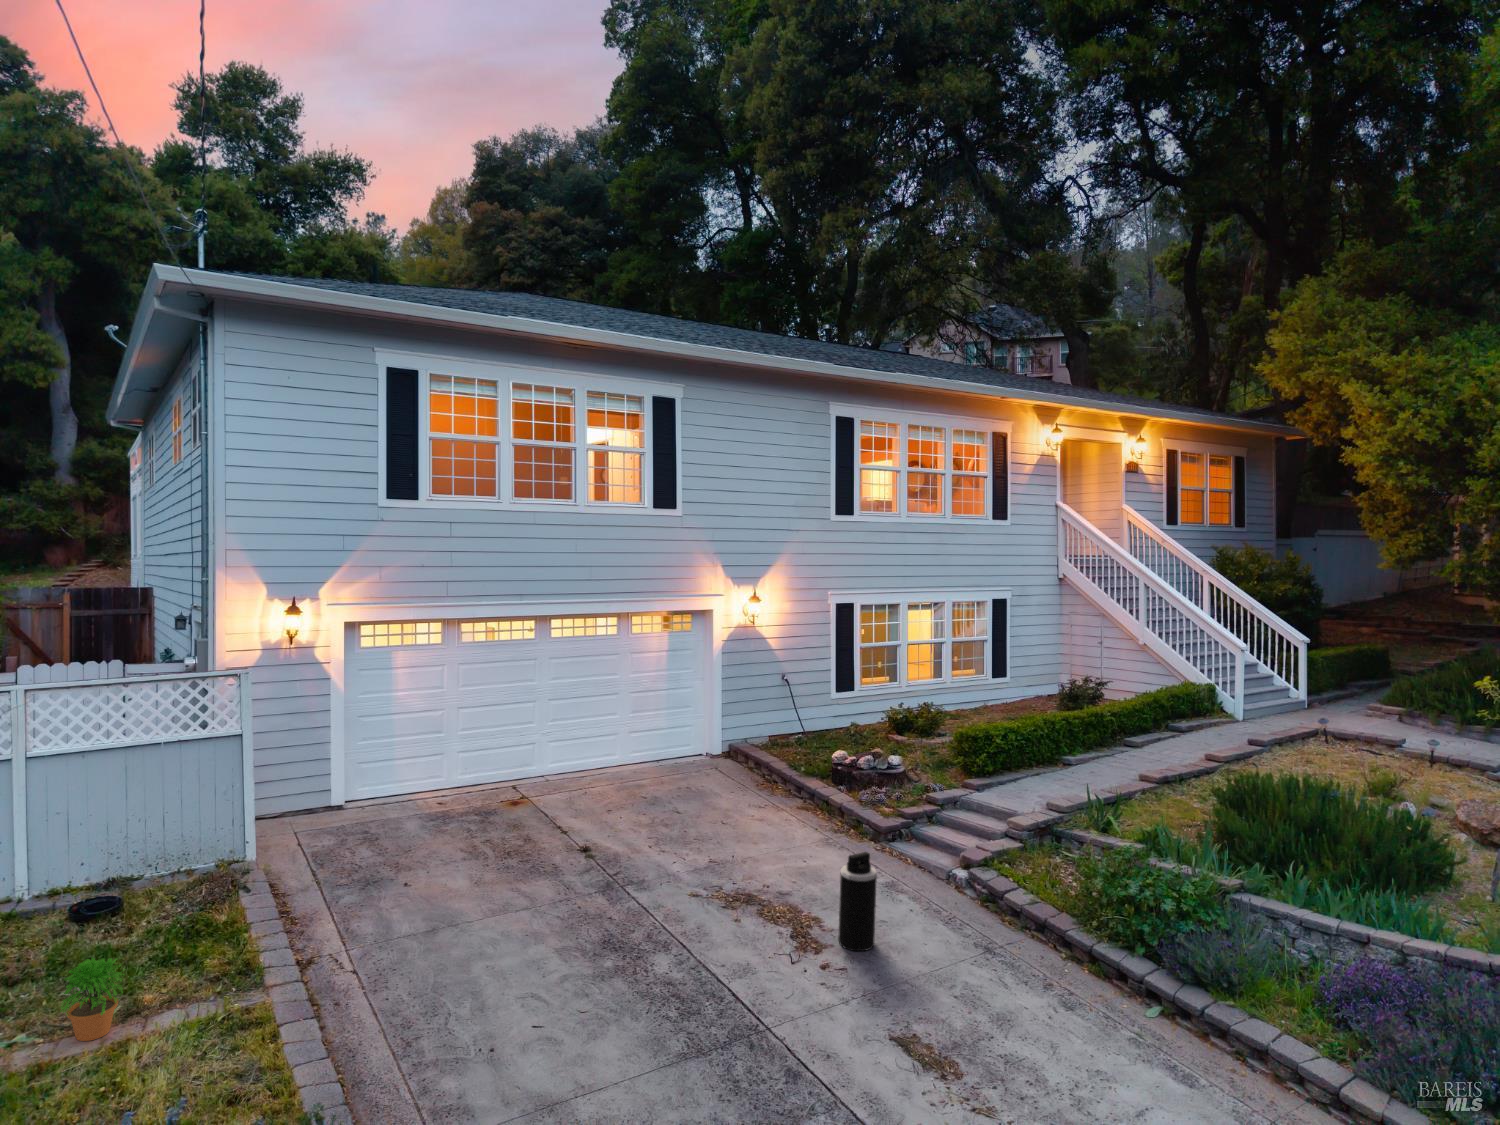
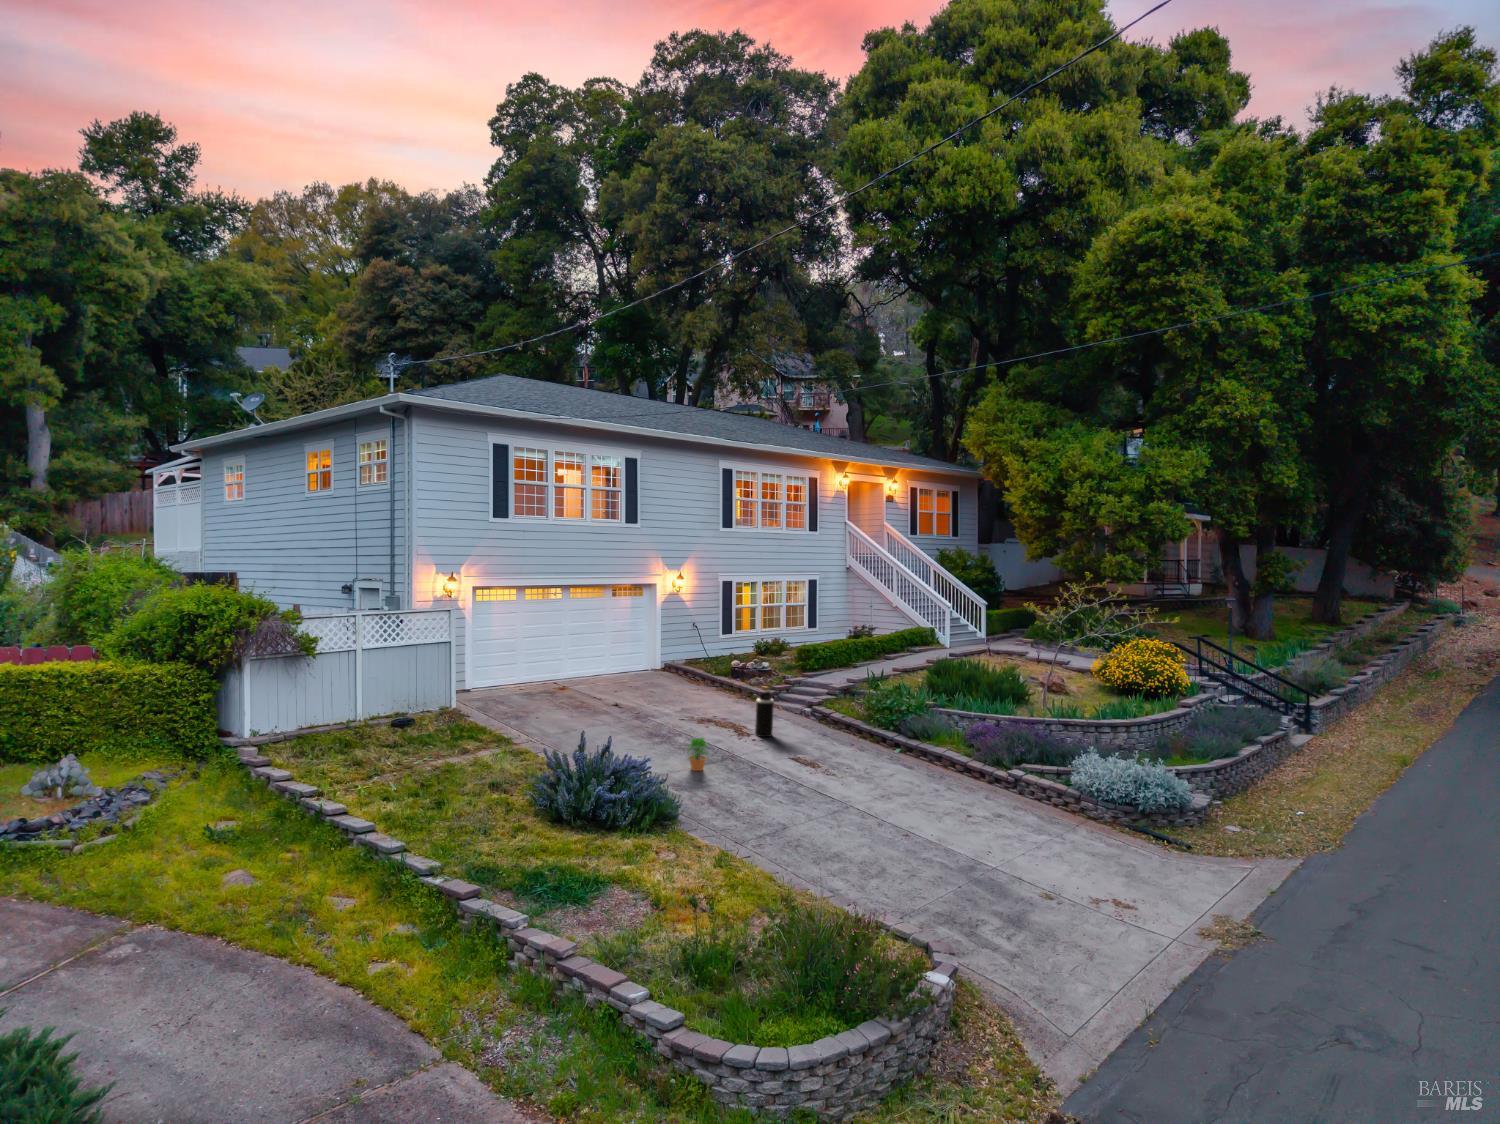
potted plant: present [60,958,124,1041] -> present [688,738,708,771]

